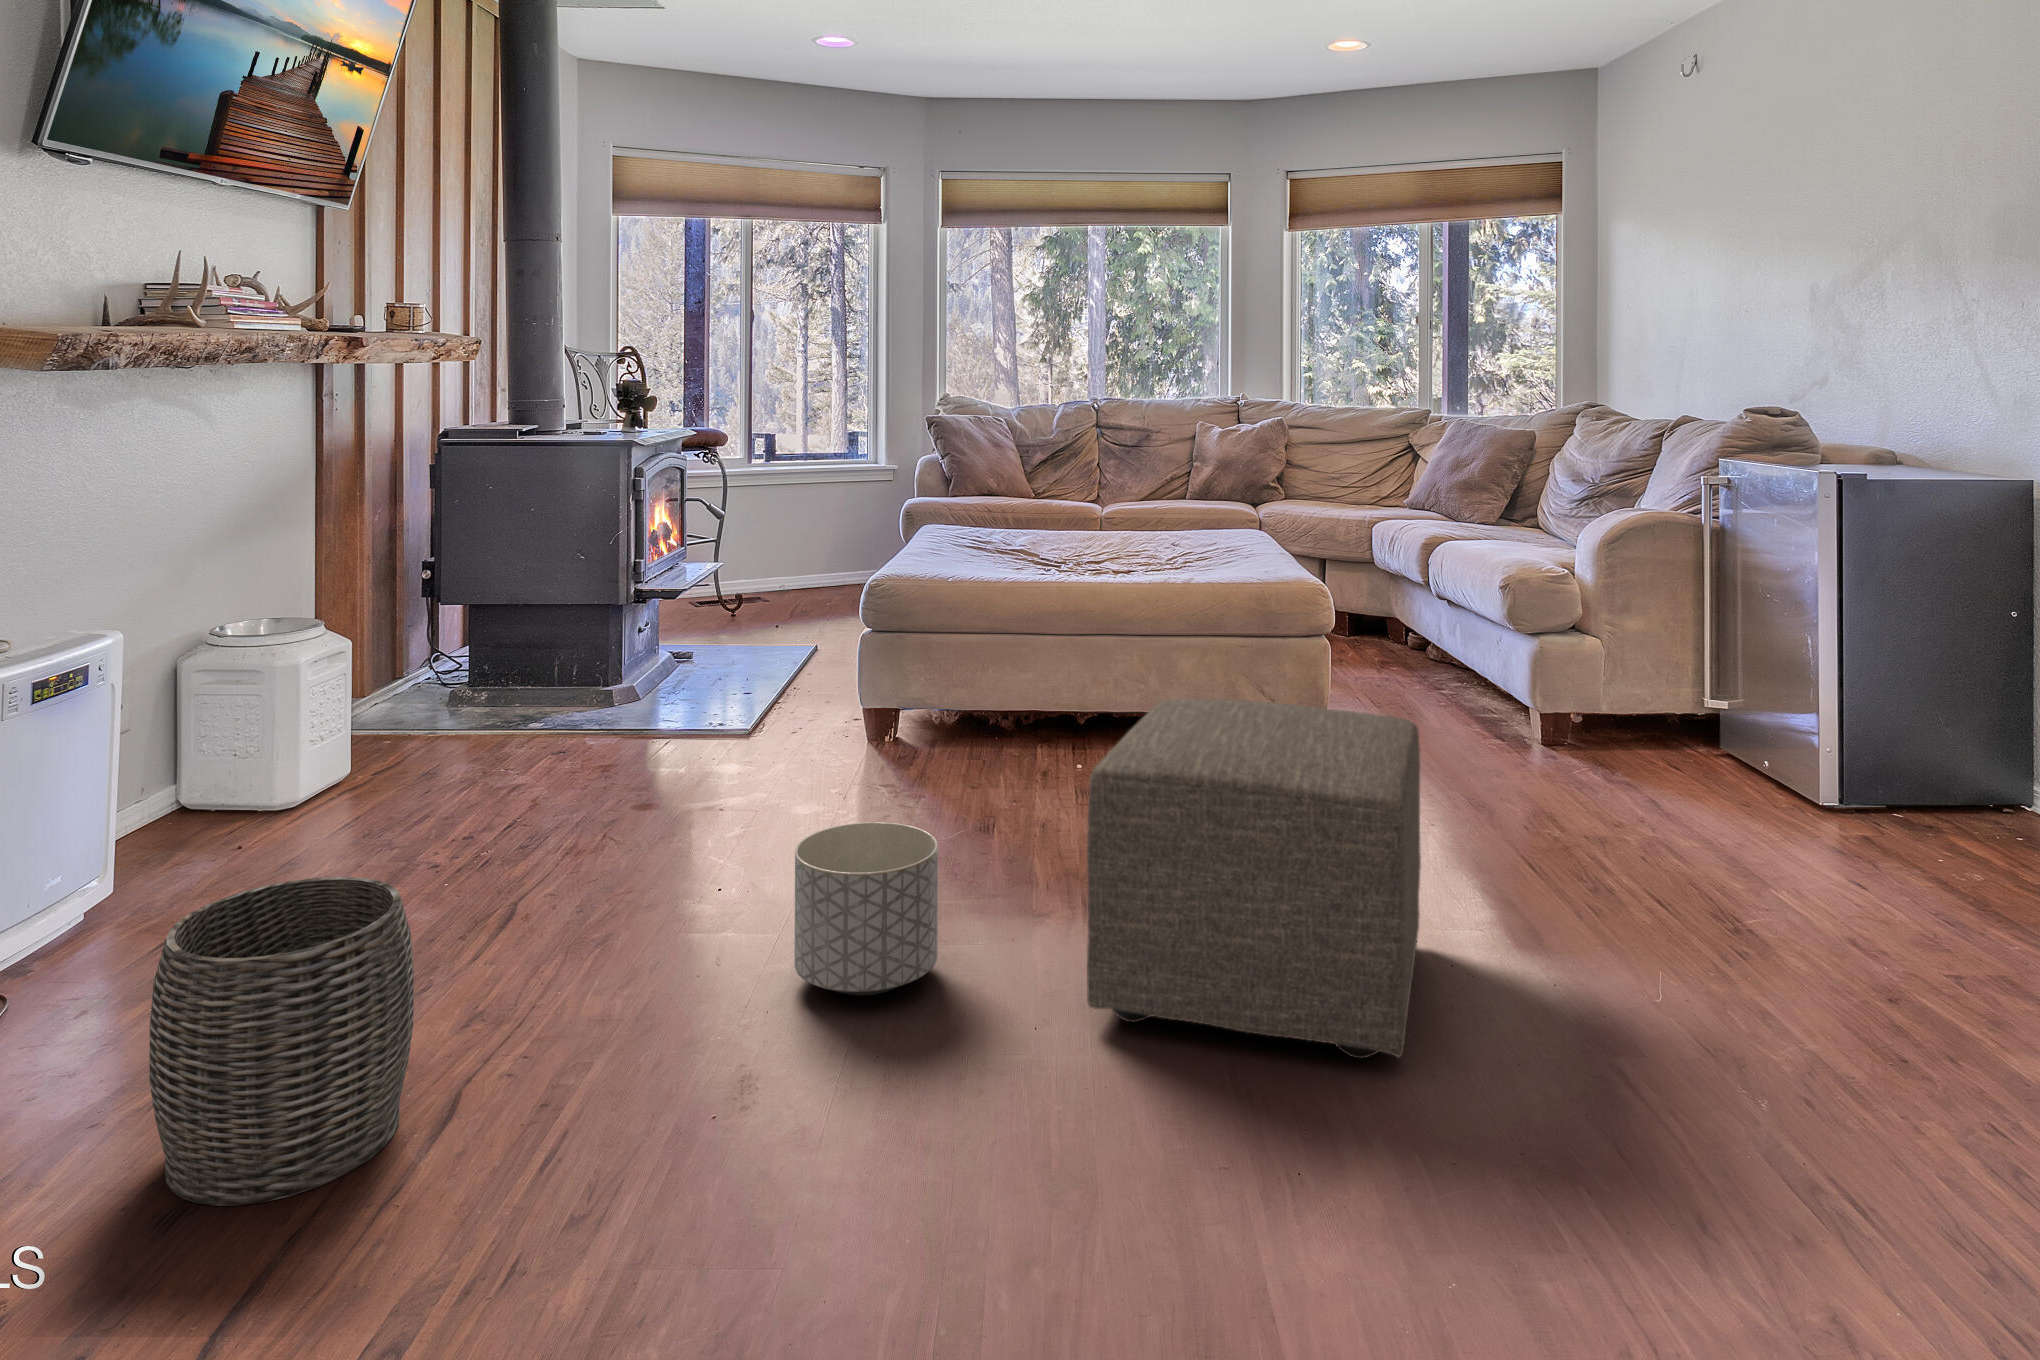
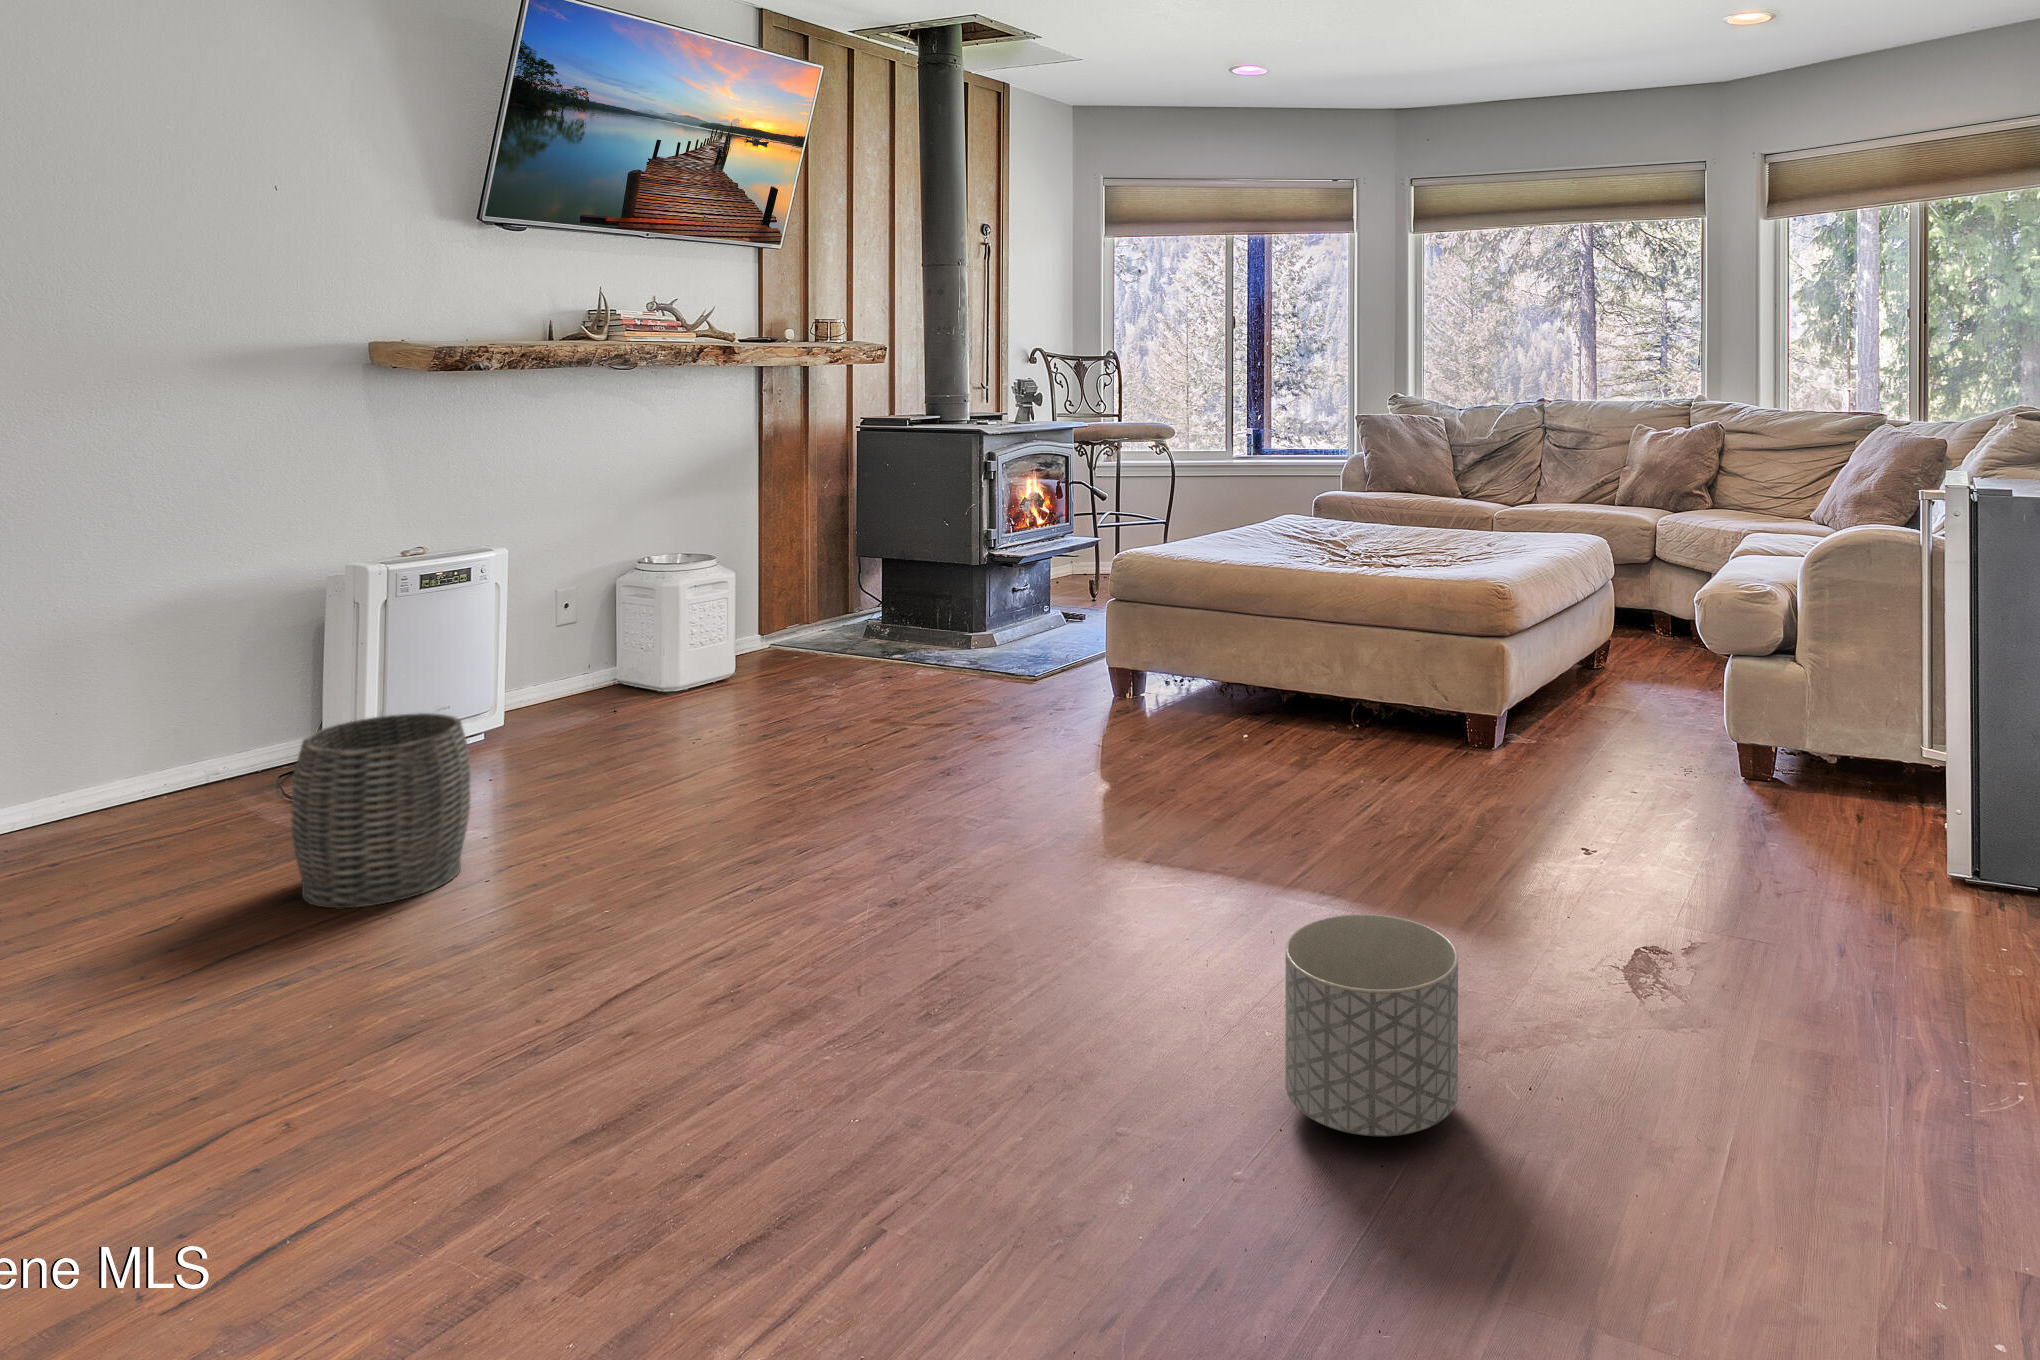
ottoman: present [1087,699,1421,1058] -> none [897,669,1260,999]
planter: present [794,822,938,996] -> present [1285,914,1458,1136]

